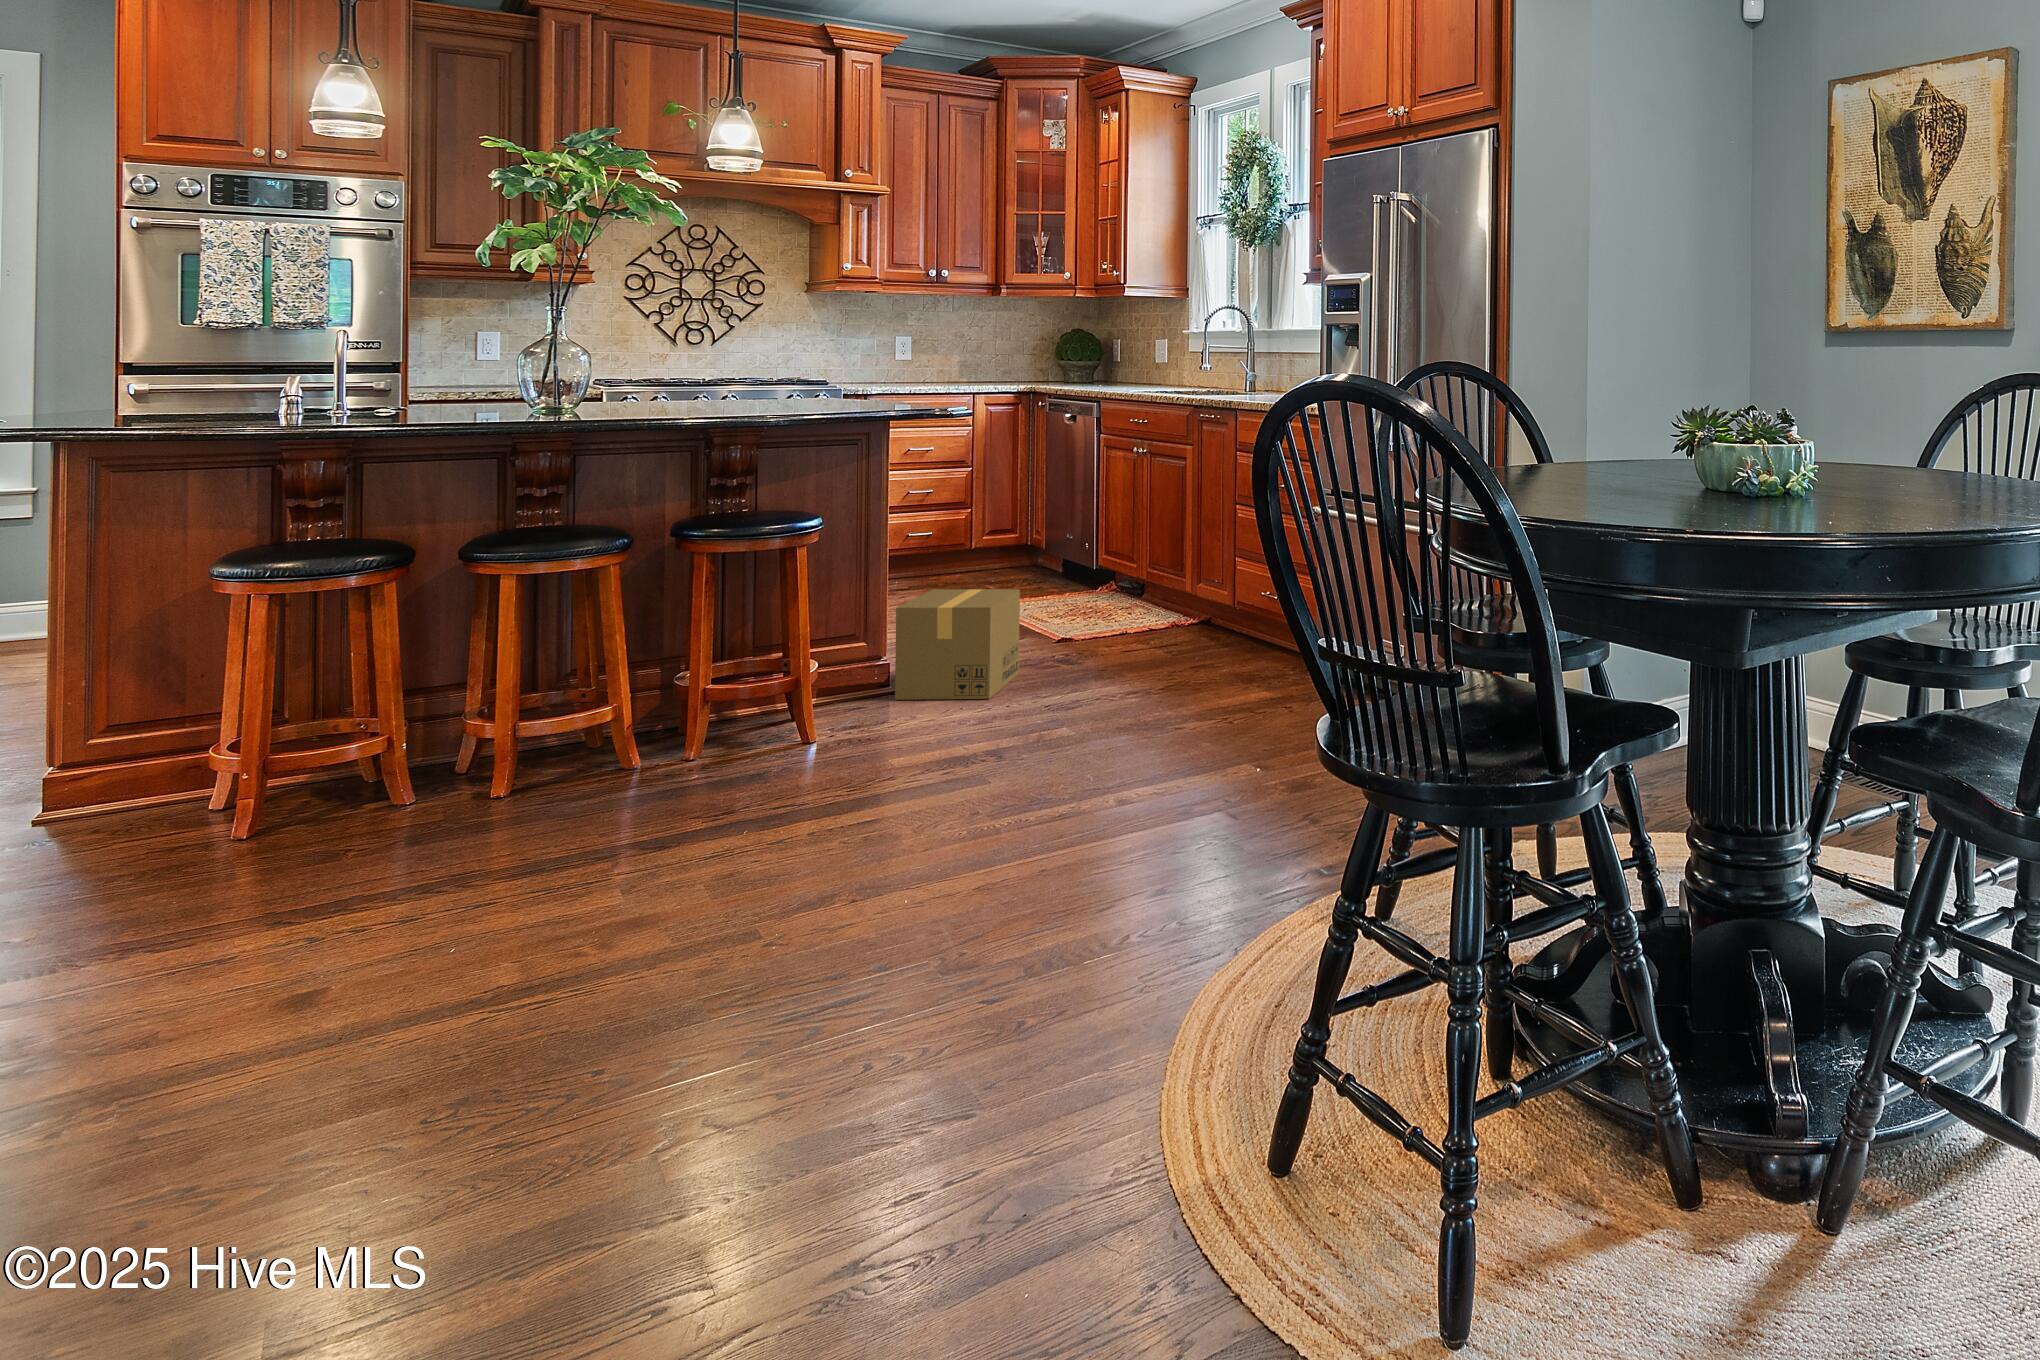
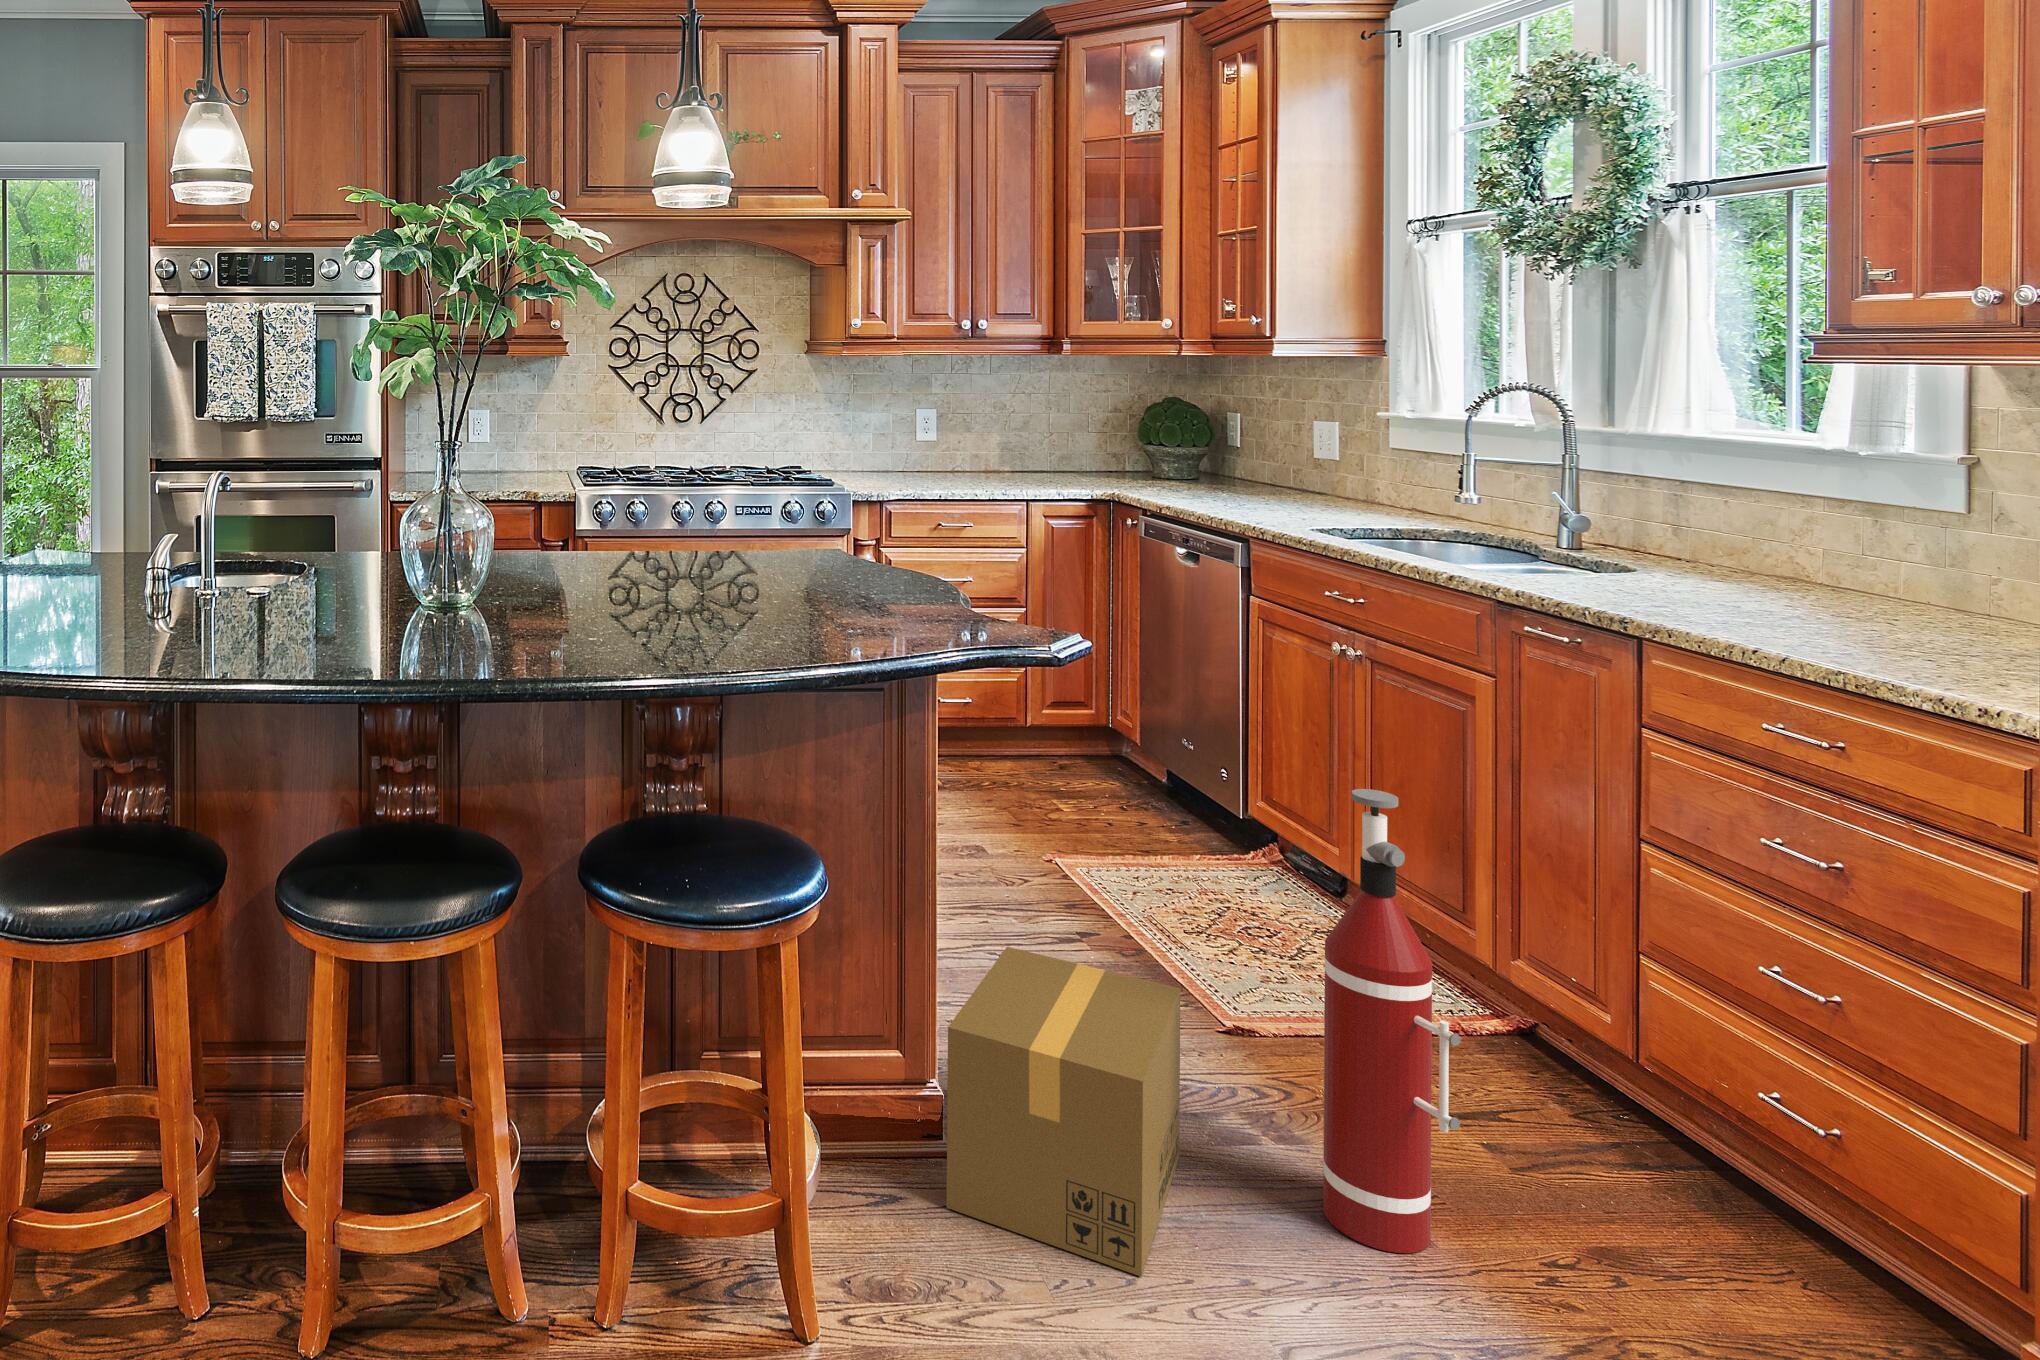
fire extinguisher: none [1081,477,1132,679] -> present [1323,789,1460,1253]

